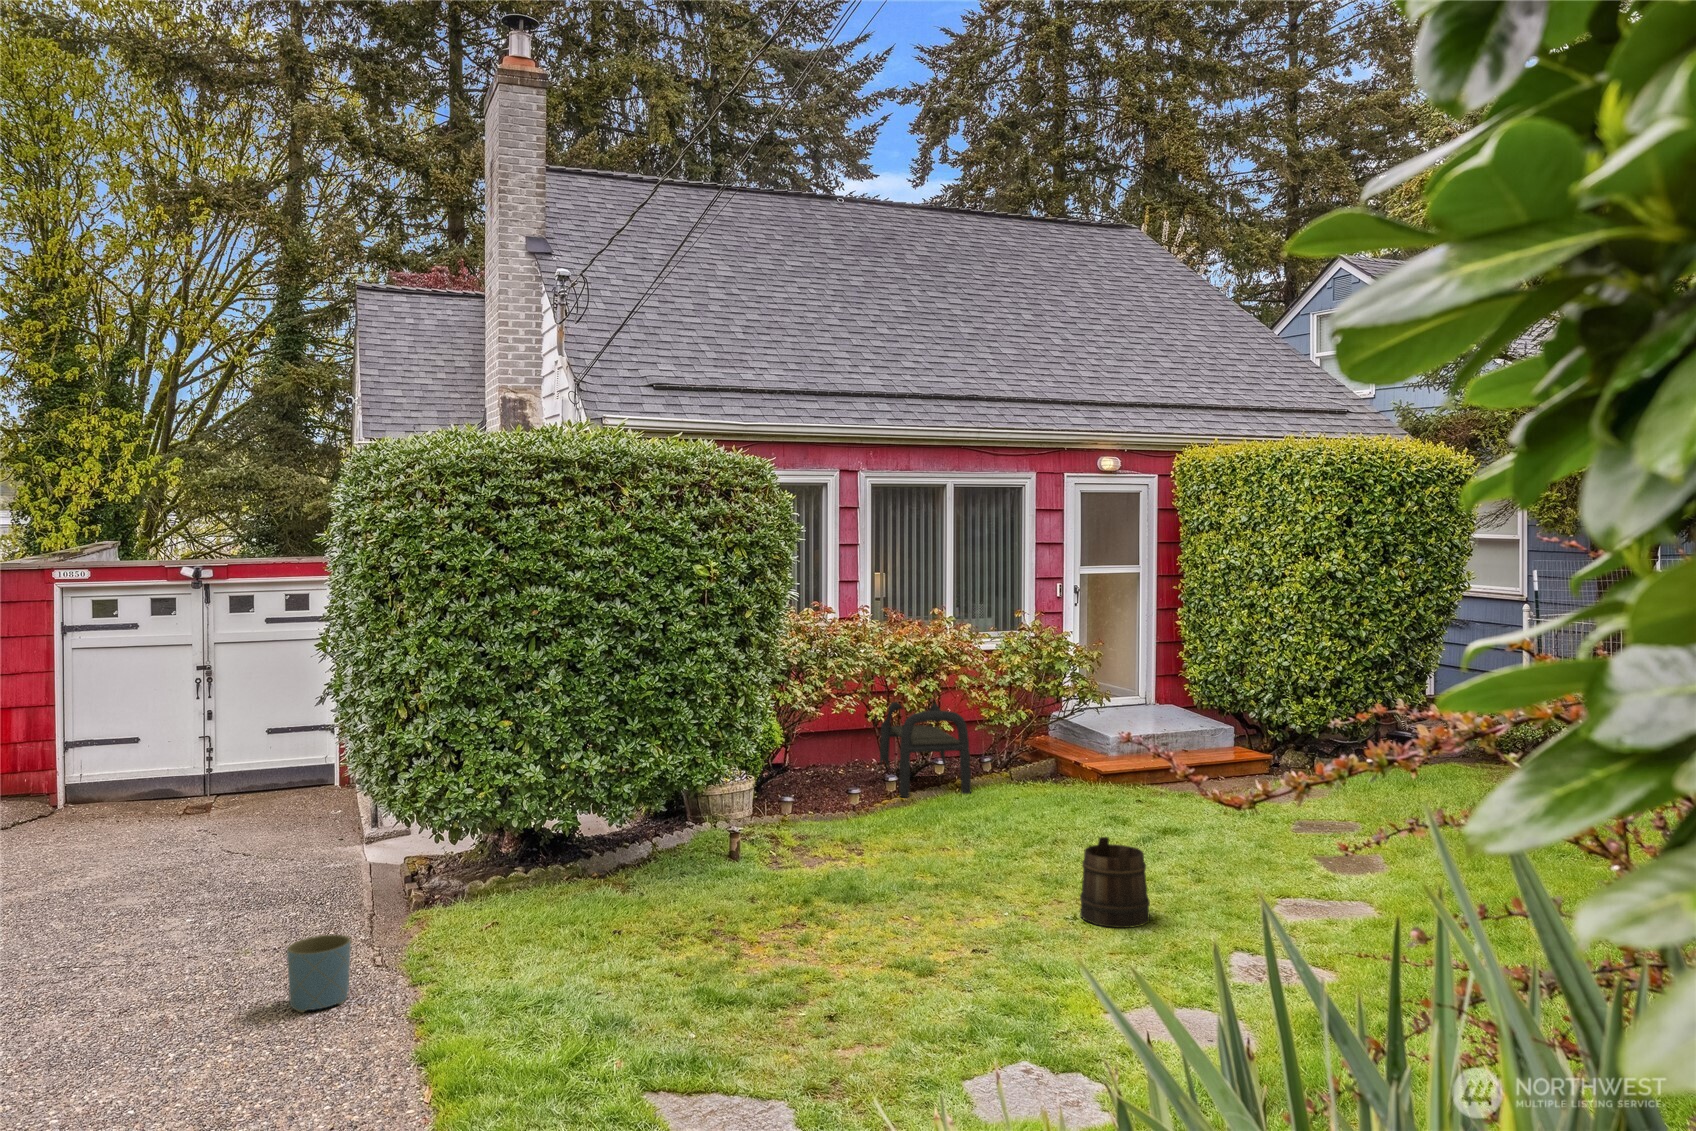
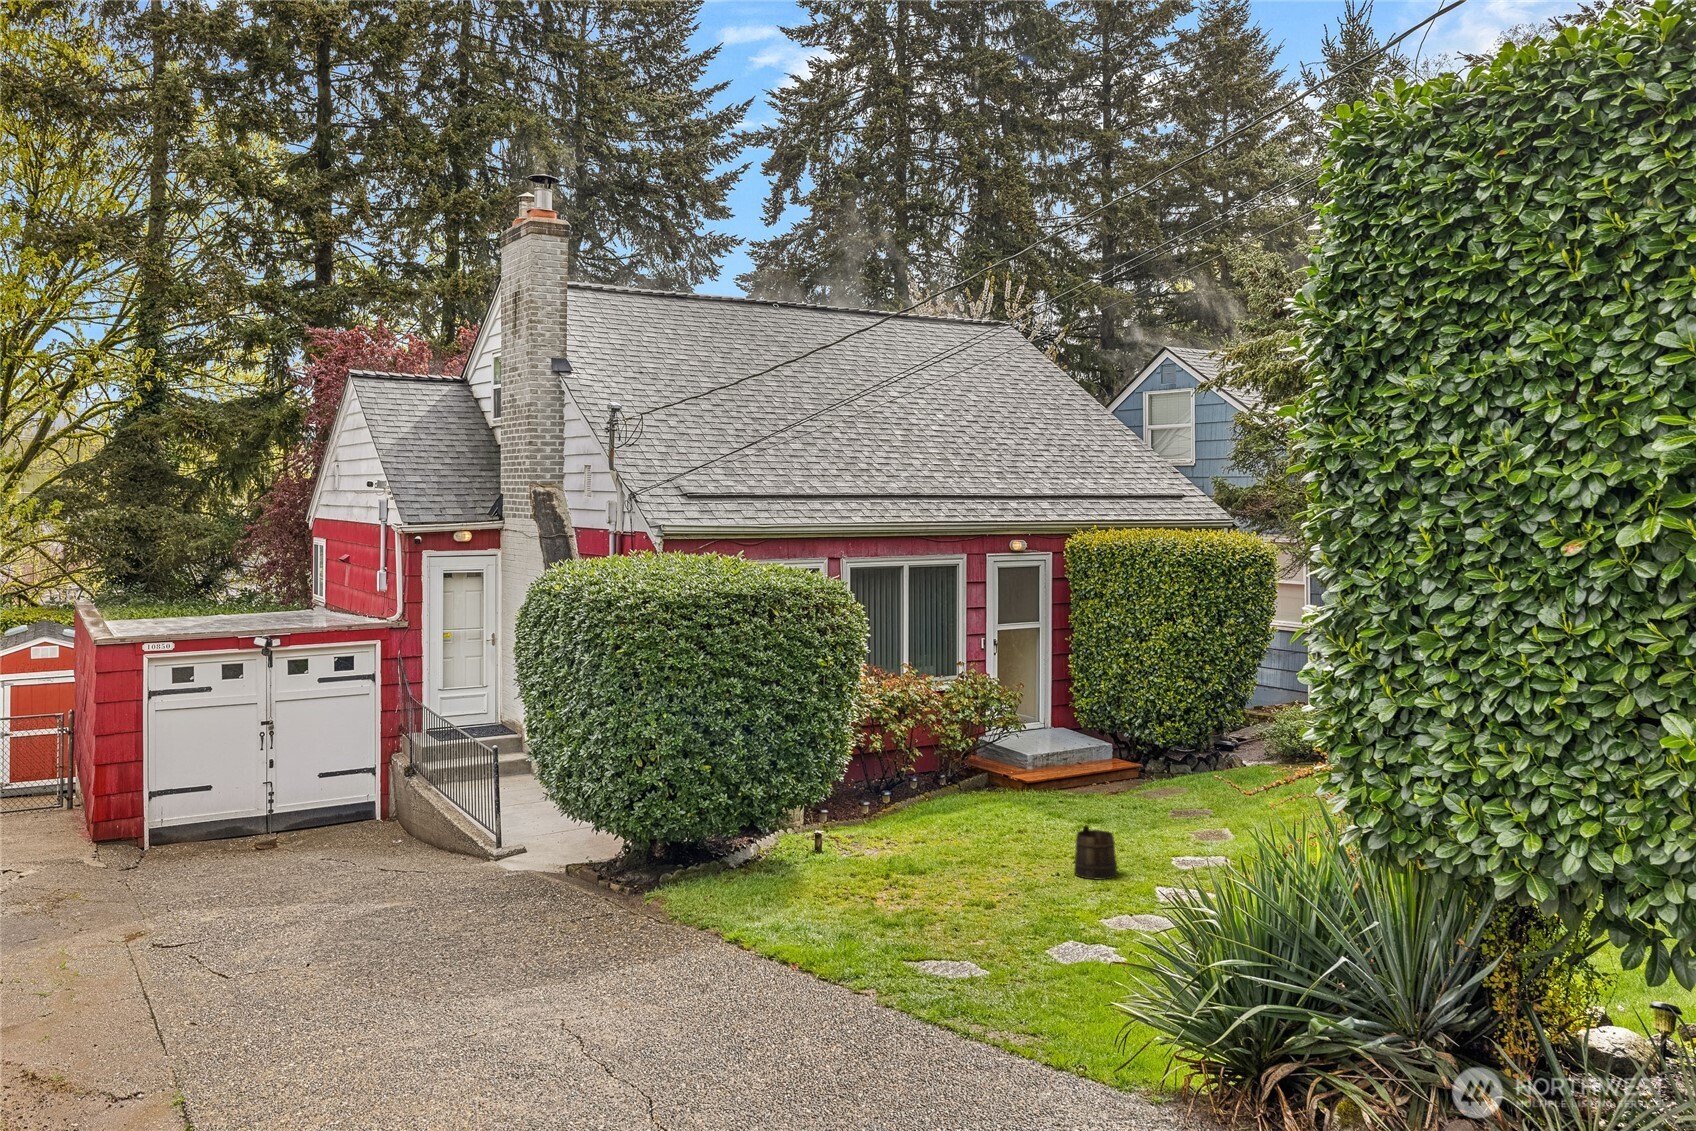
bench: present [880,702,971,797] -> none [863,733,943,808]
planter: present [287,934,351,1013] -> none [635,908,671,955]

